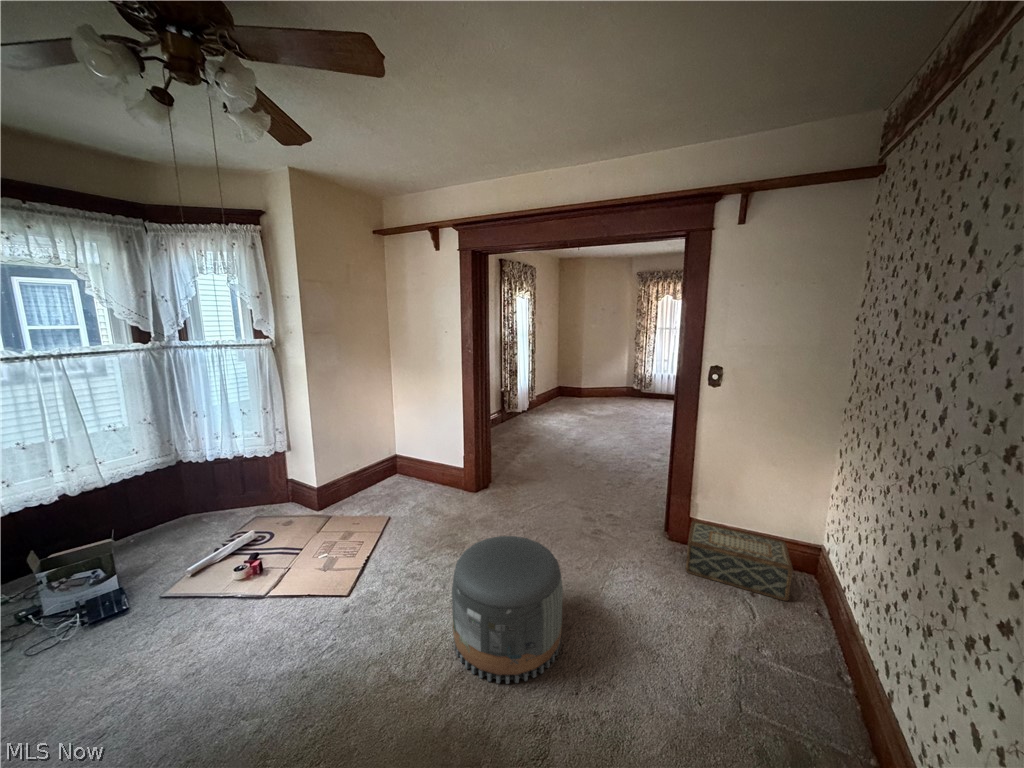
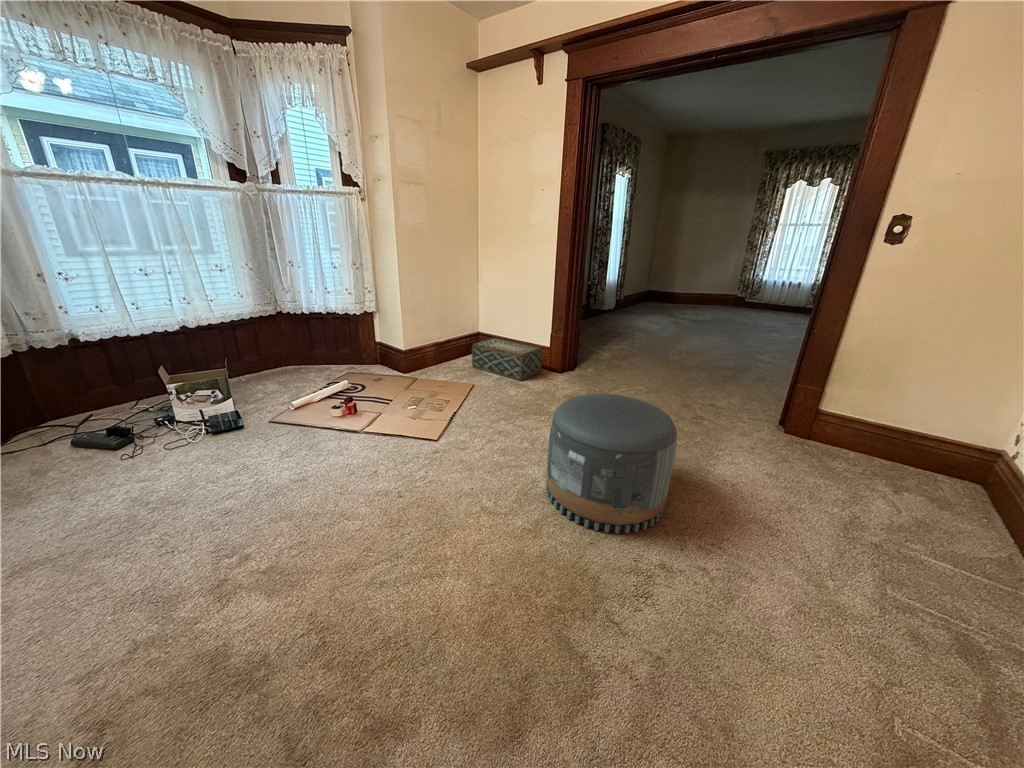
woven basket: present [686,521,793,601] -> present [472,338,542,380]

